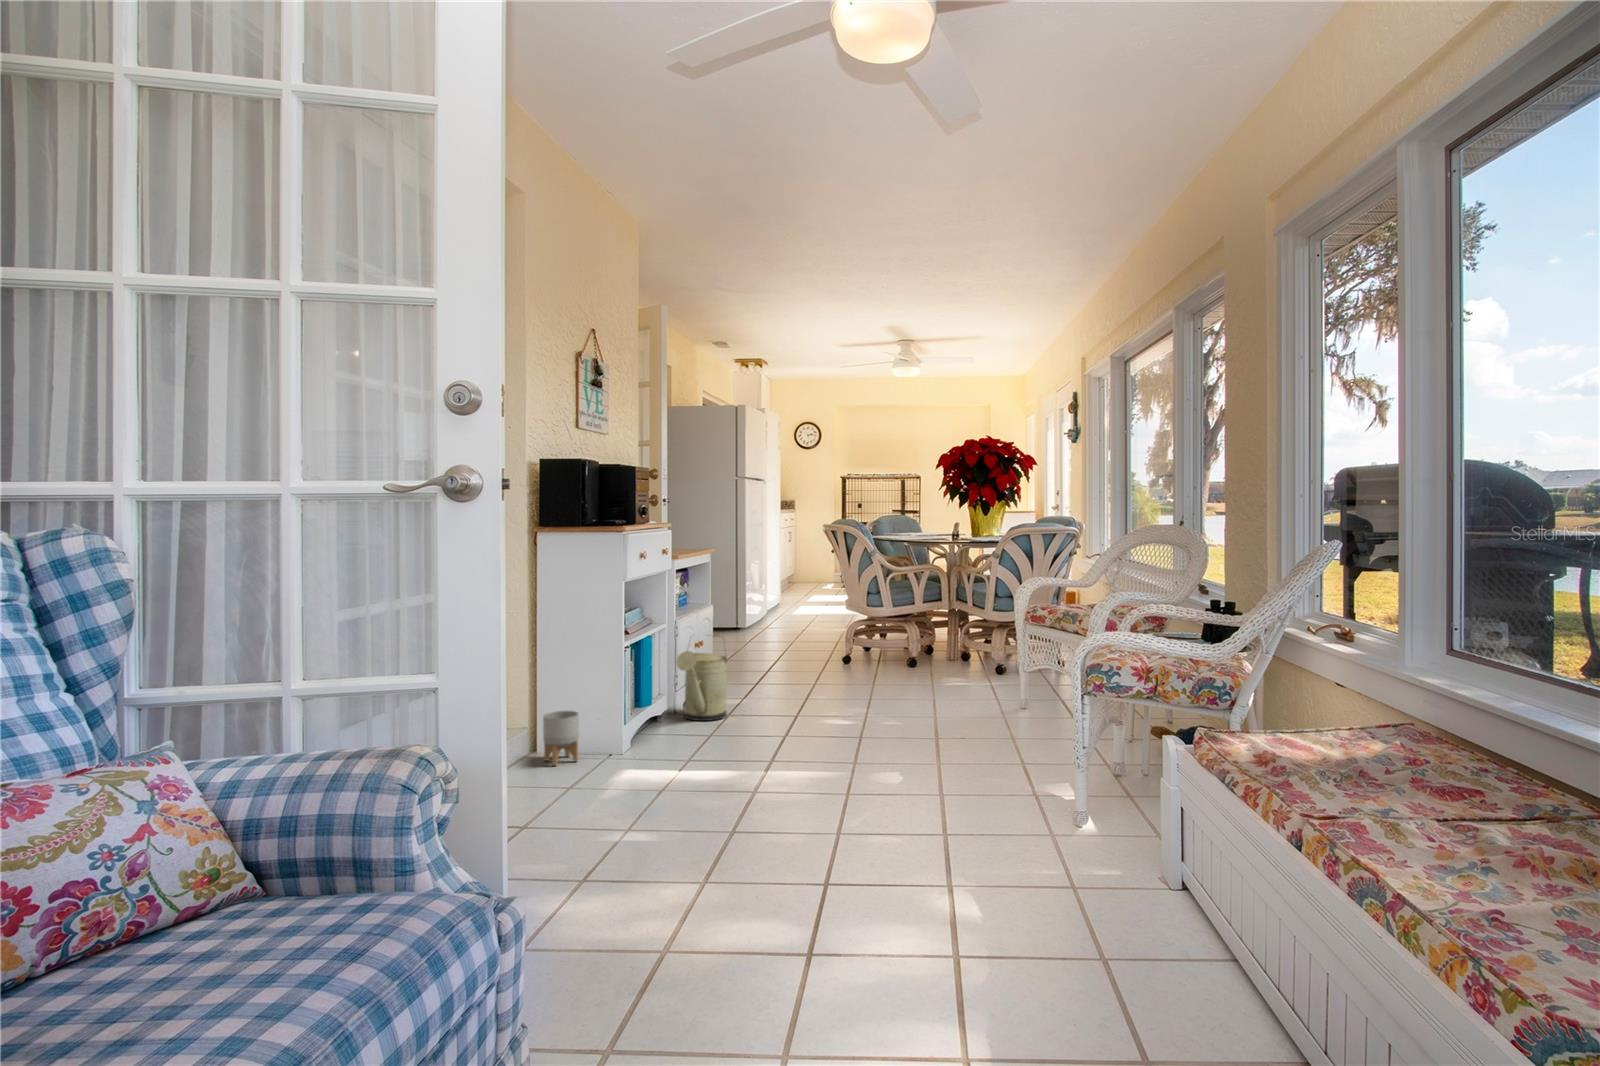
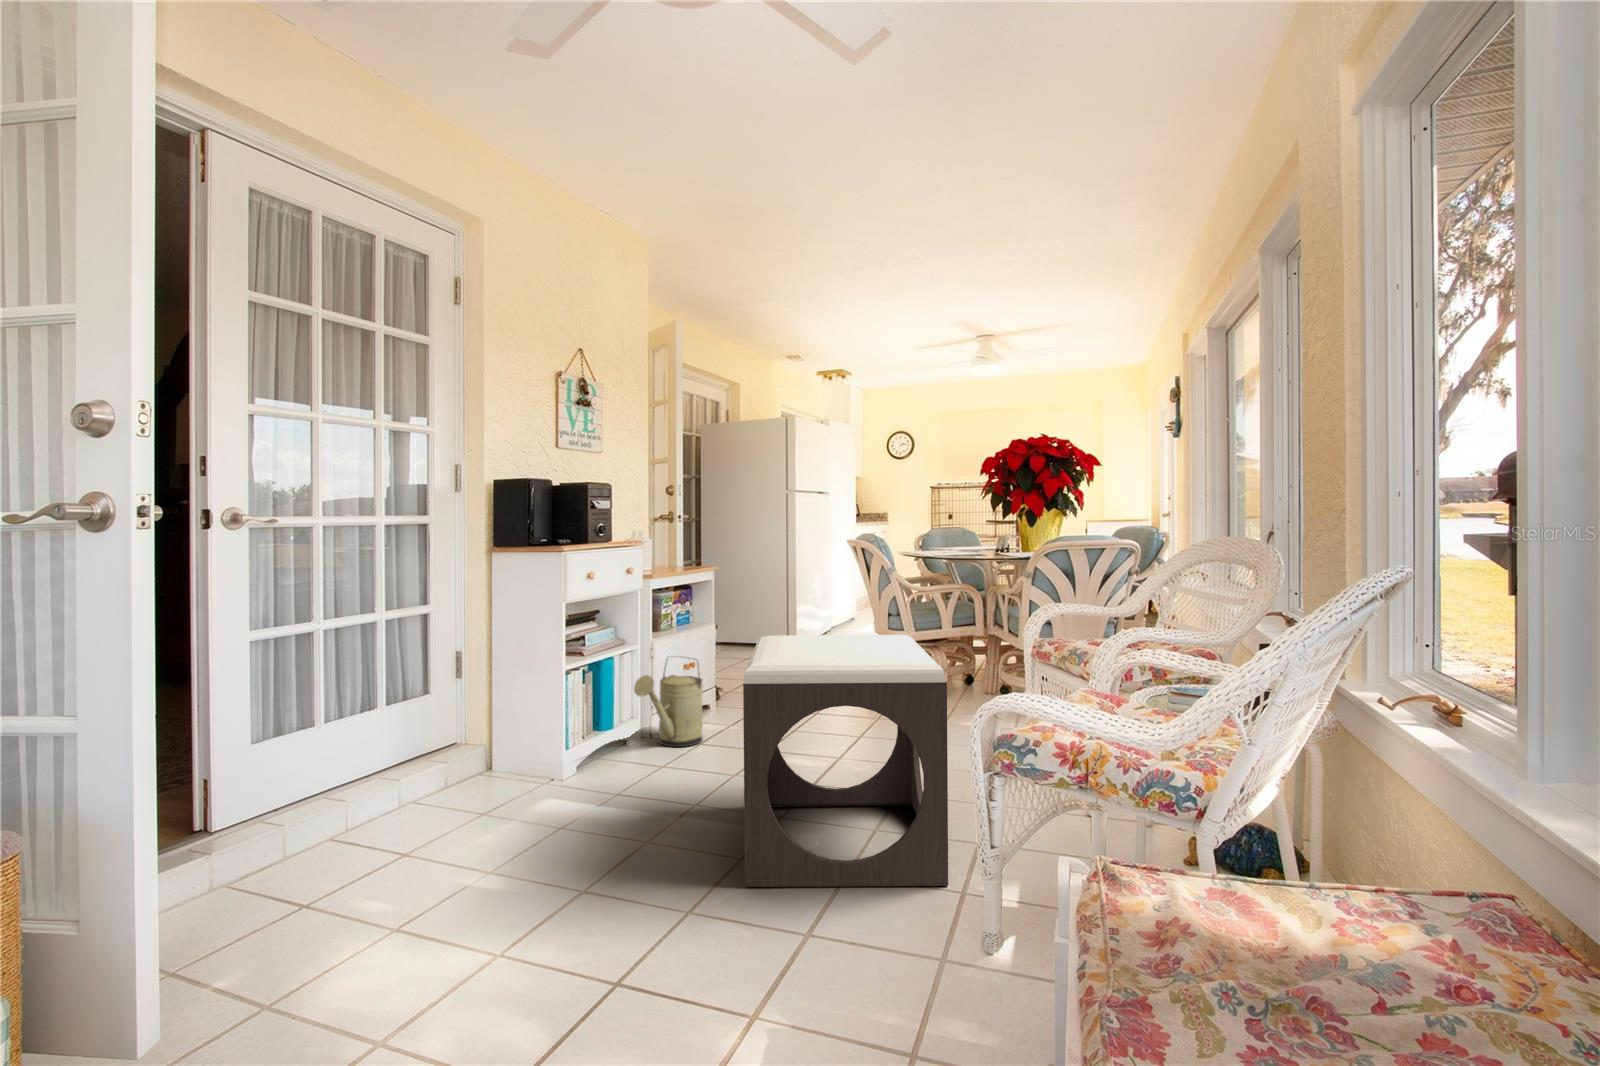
footstool: none [825,601,1024,808] -> present [743,635,948,887]
planter: present [543,711,579,766] -> none [475,735,513,794]

